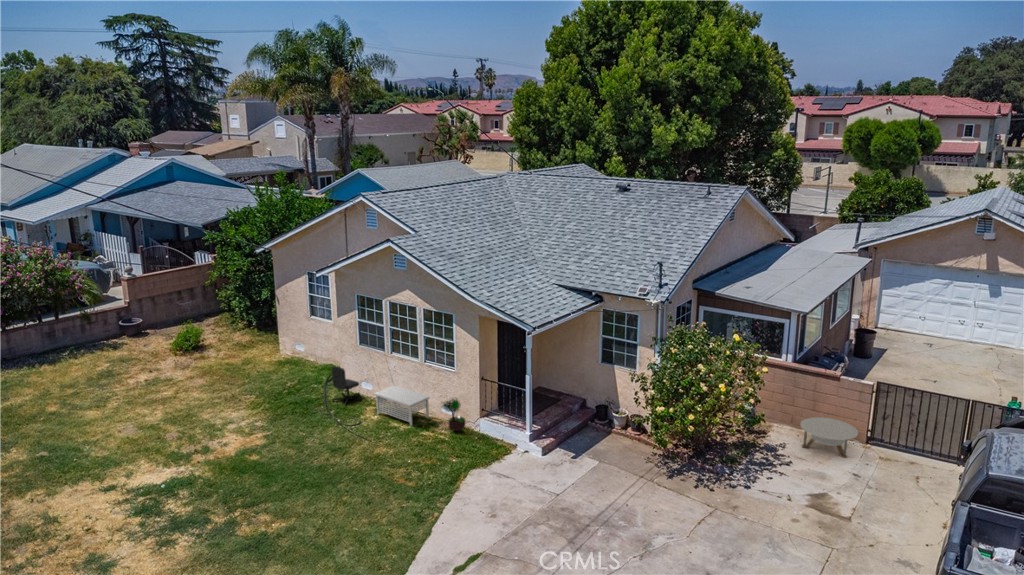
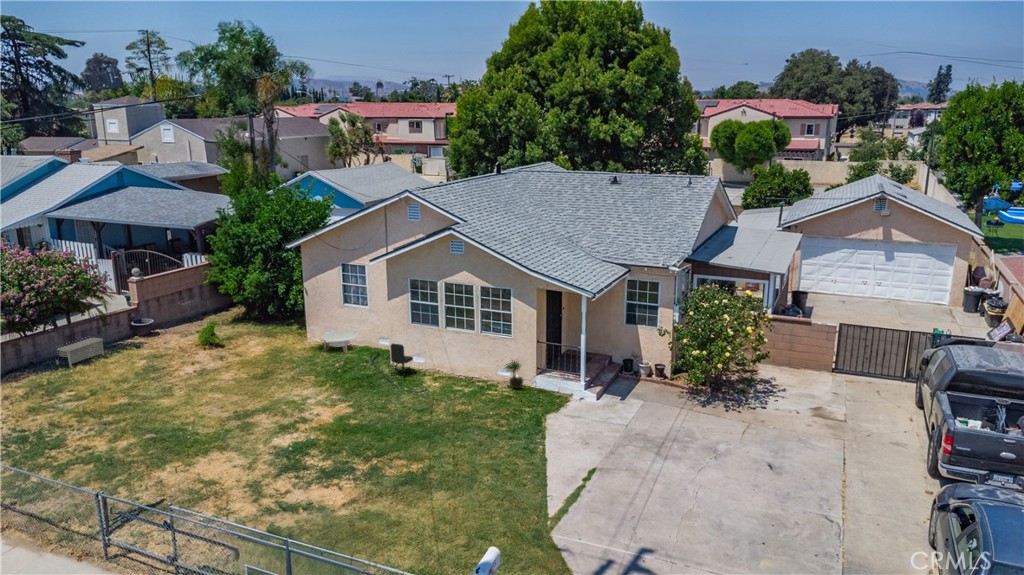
storage bench: present [374,386,430,426] -> present [56,338,104,366]
round table: present [800,417,858,458] -> present [321,331,357,353]

